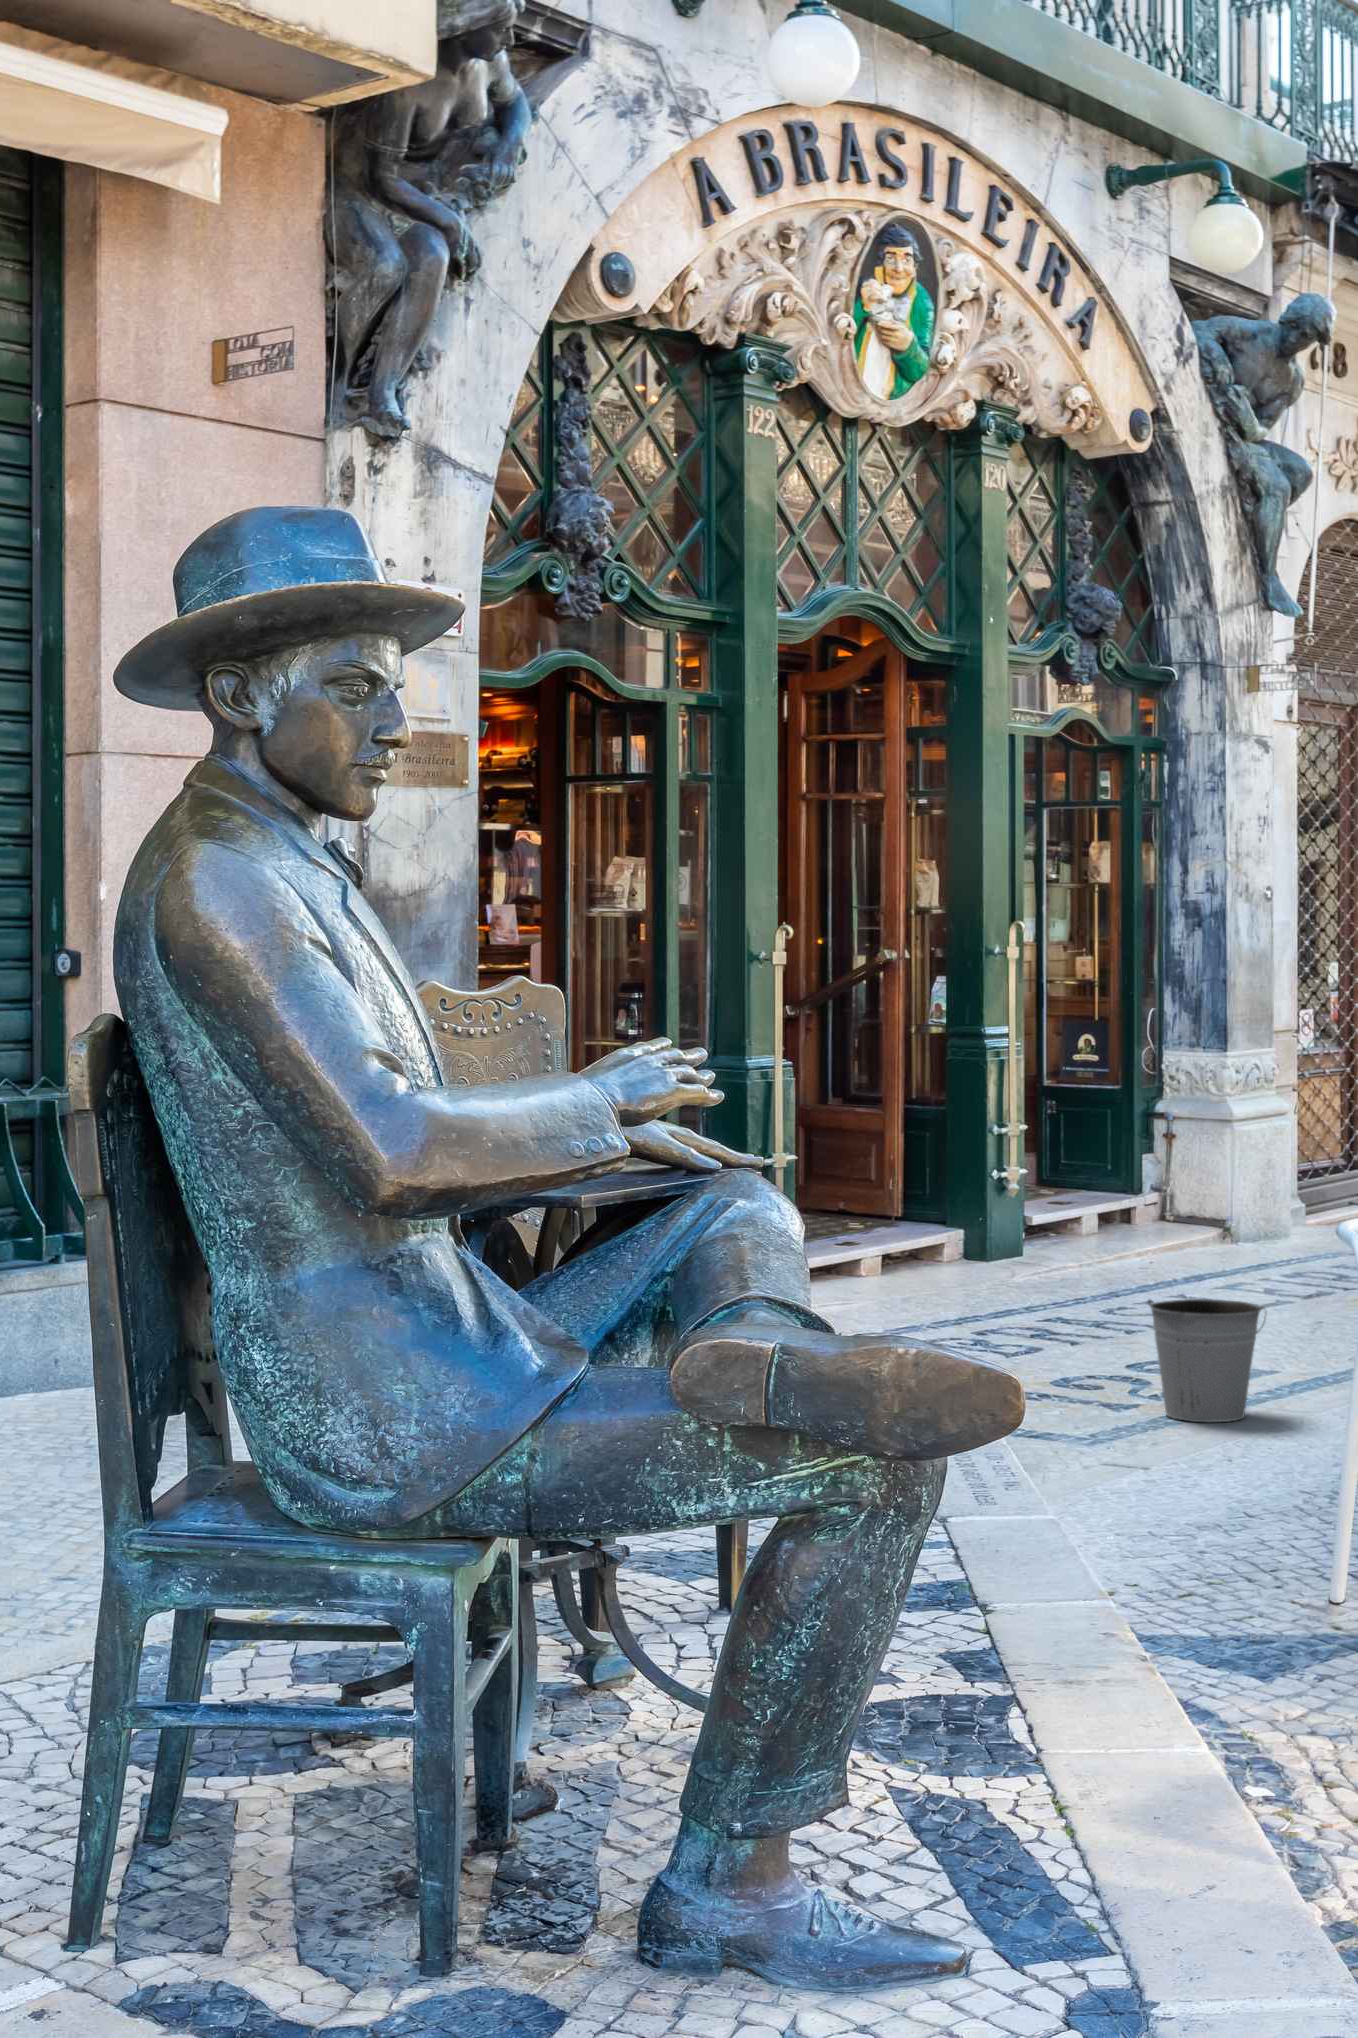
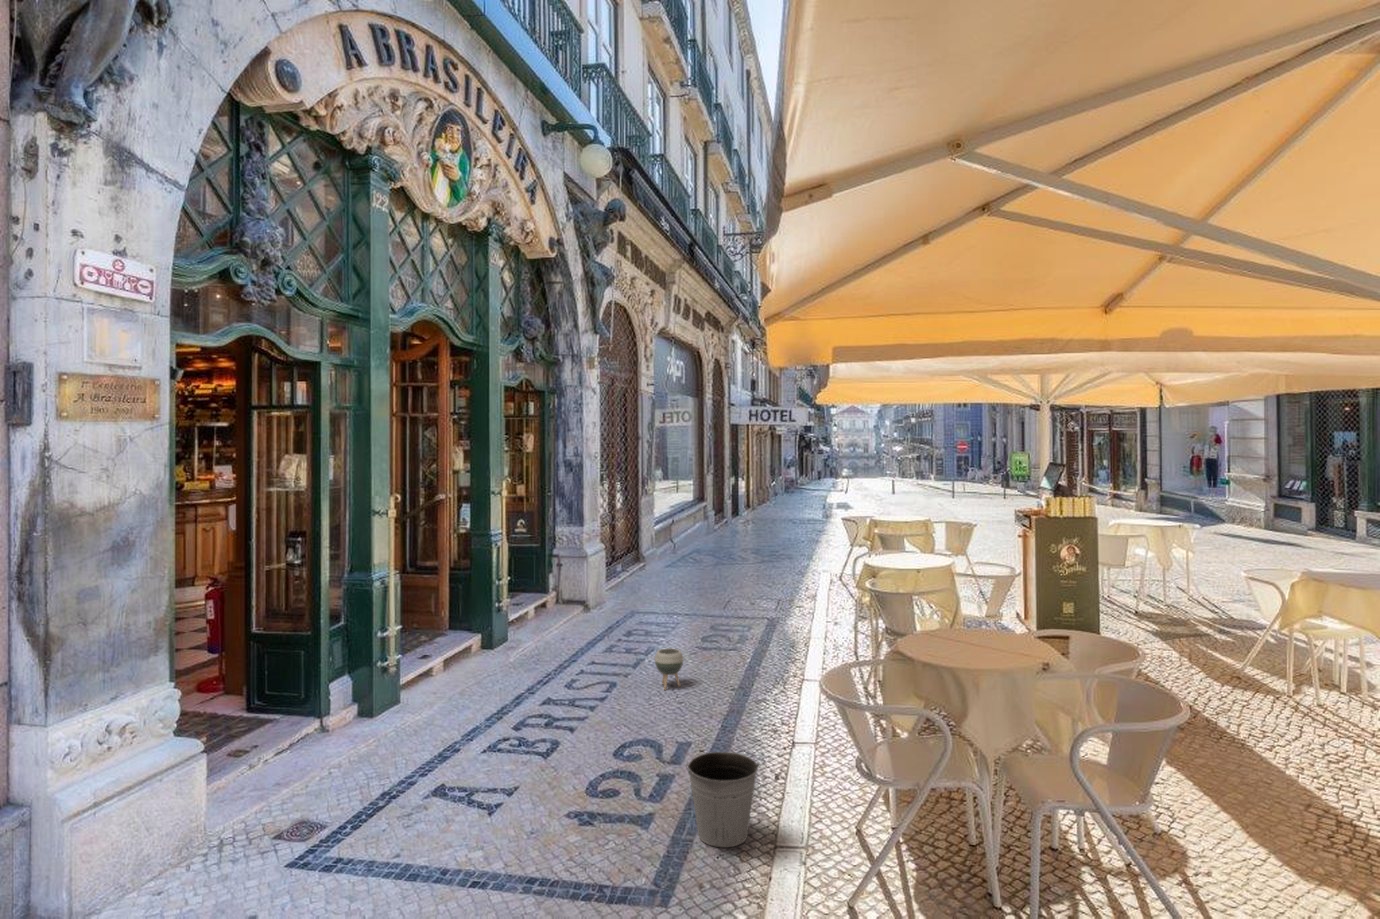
planter: none [1259,1245,1317,1321] -> present [655,648,683,690]

